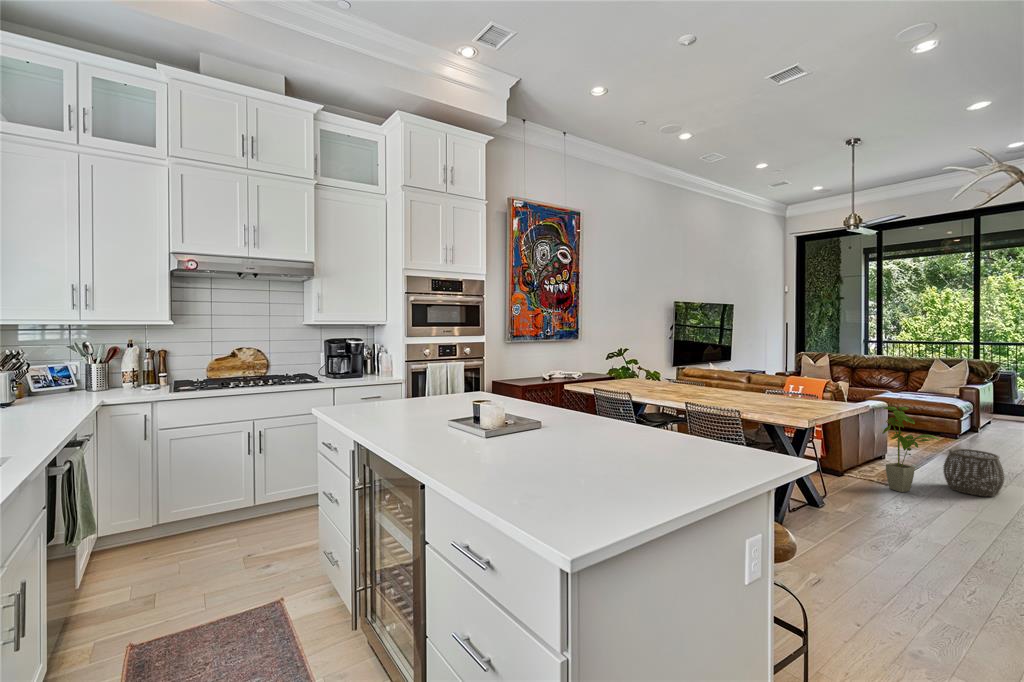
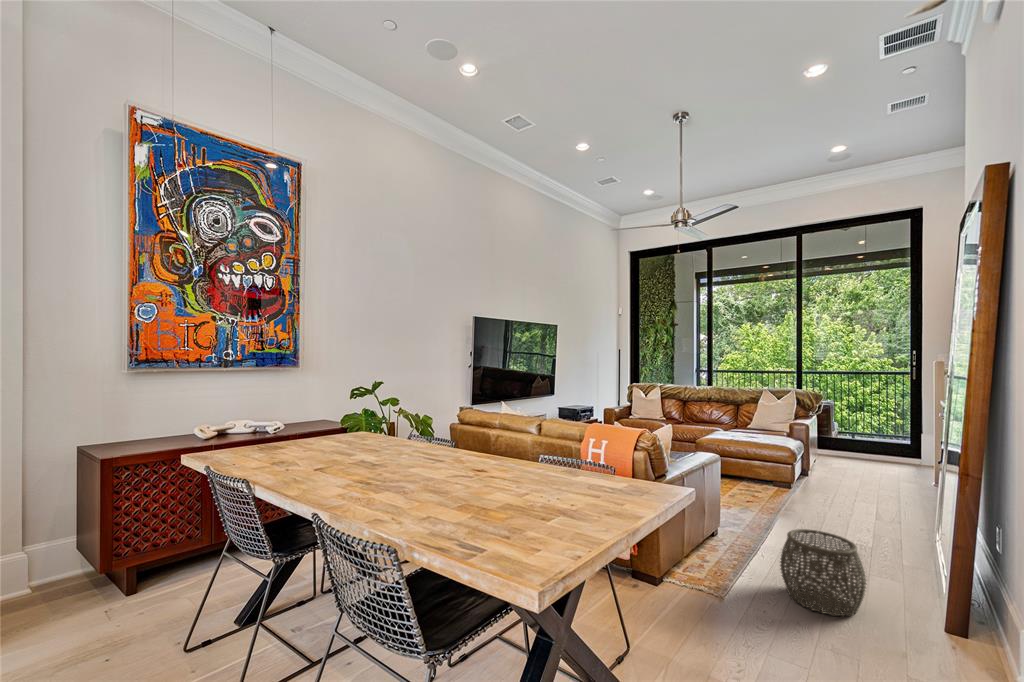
house plant: present [882,407,939,492] -> none [691,469,777,616]

